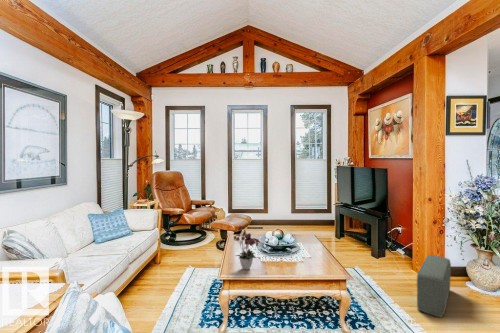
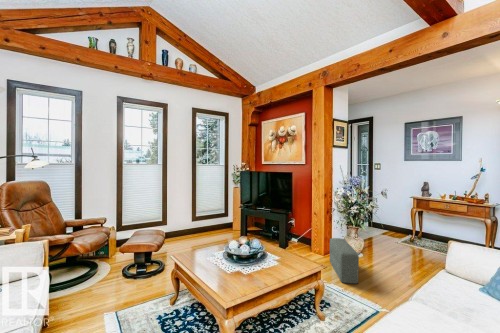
flower arrangement: present [234,226,260,270] -> none [224,231,256,284]

